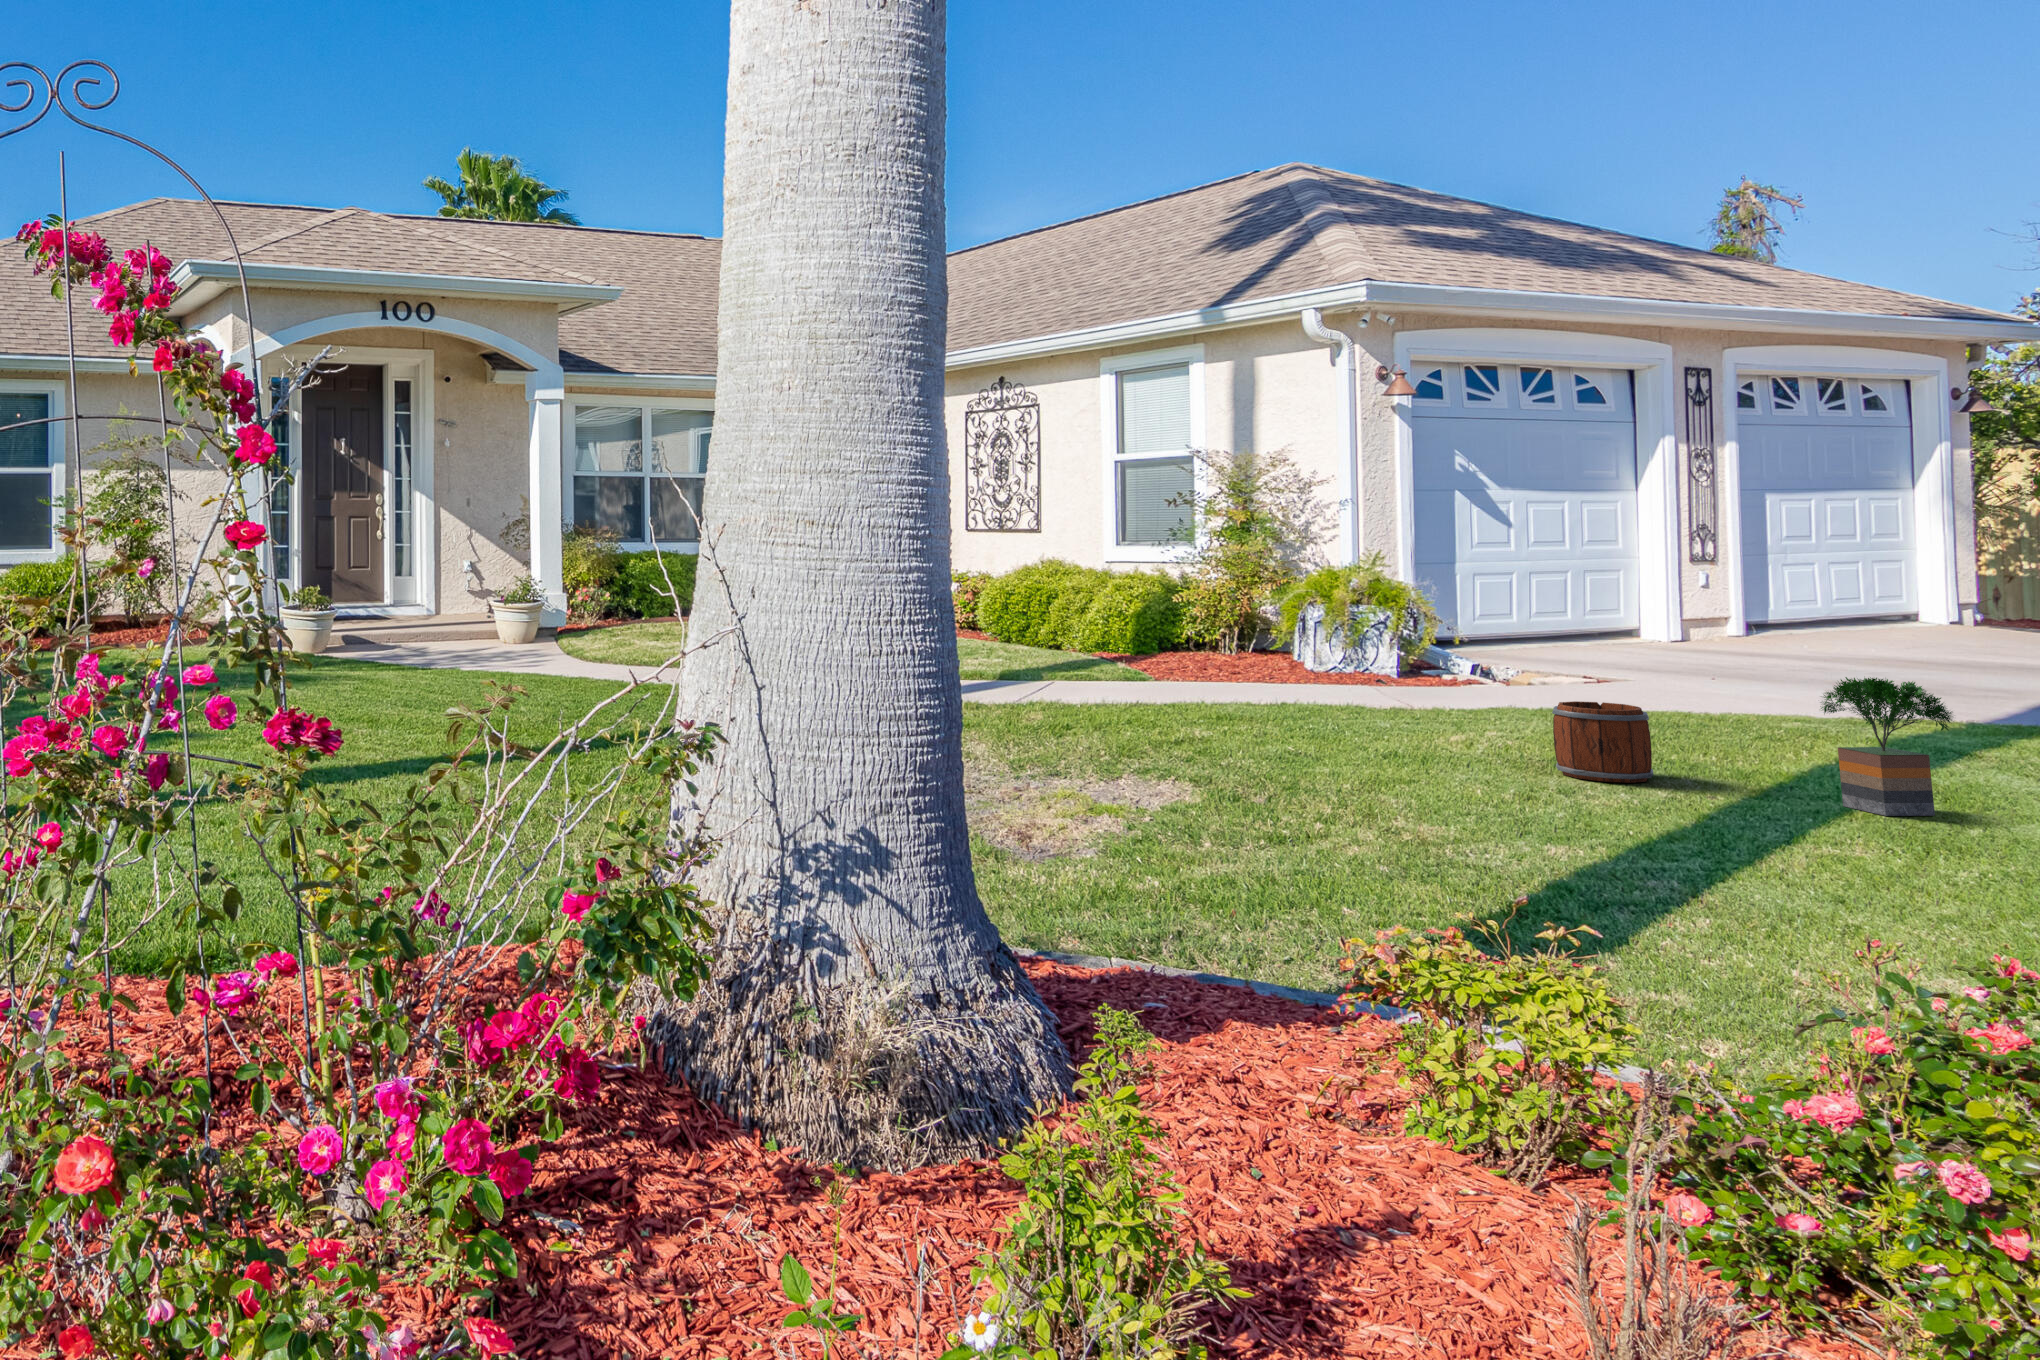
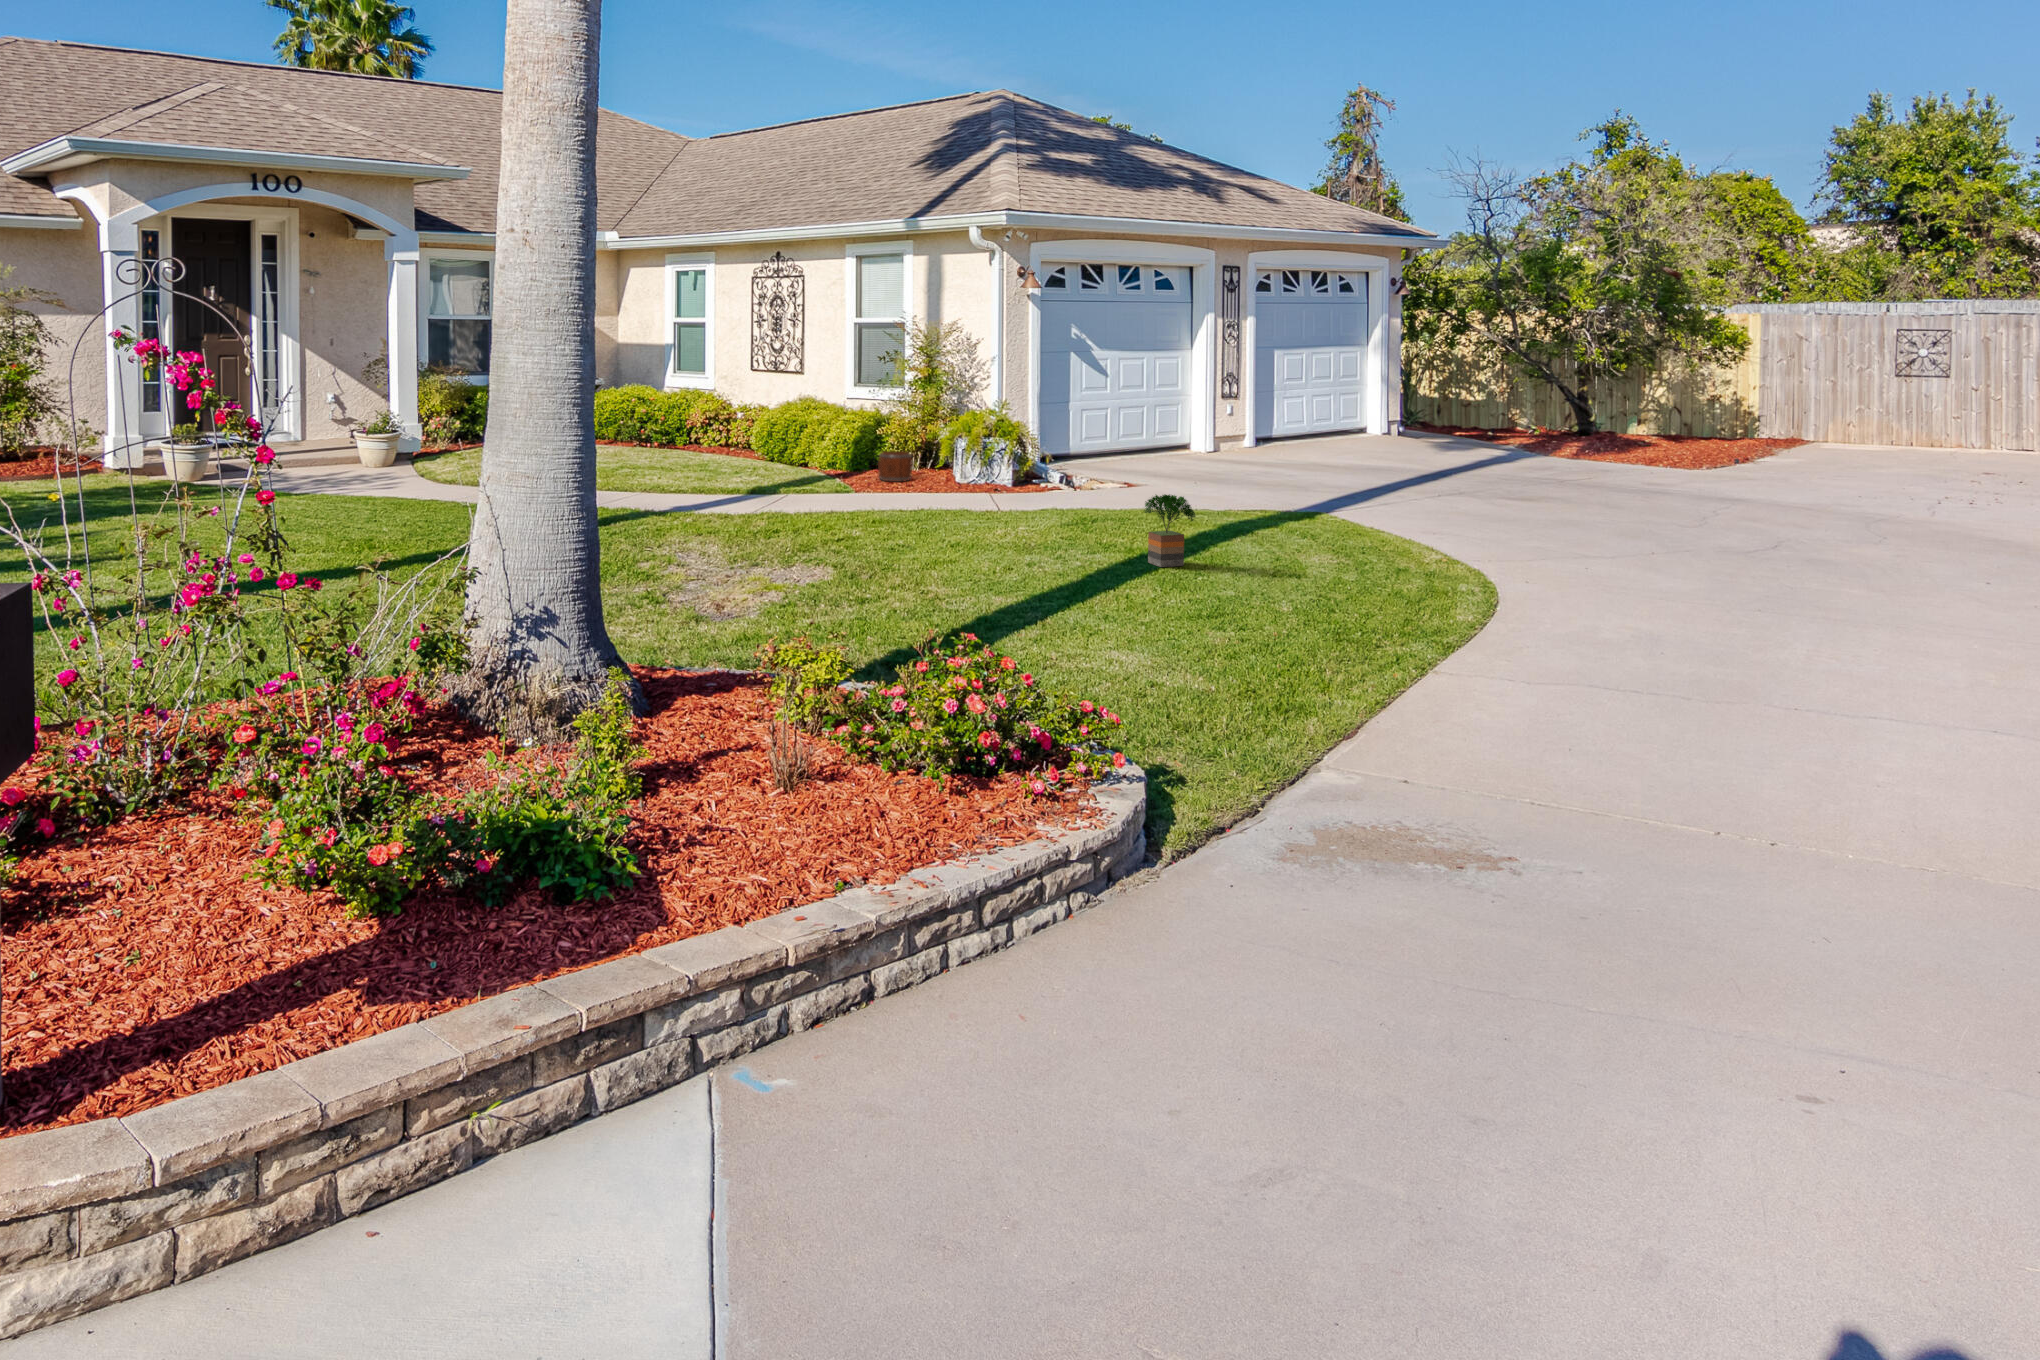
bucket: present [1552,701,1653,783] -> present [878,451,912,482]

